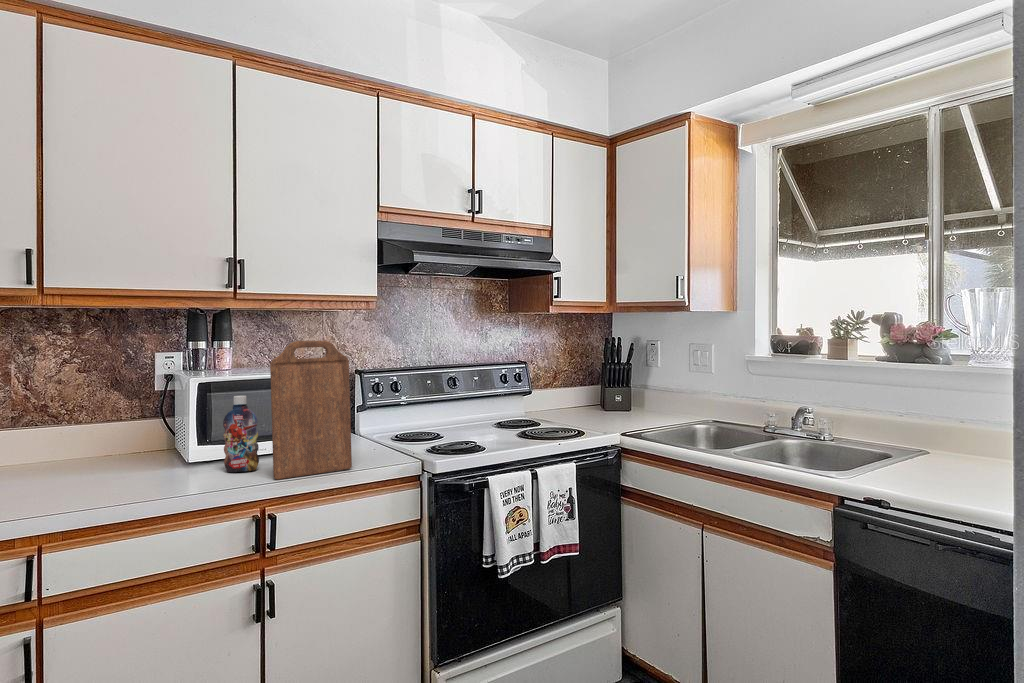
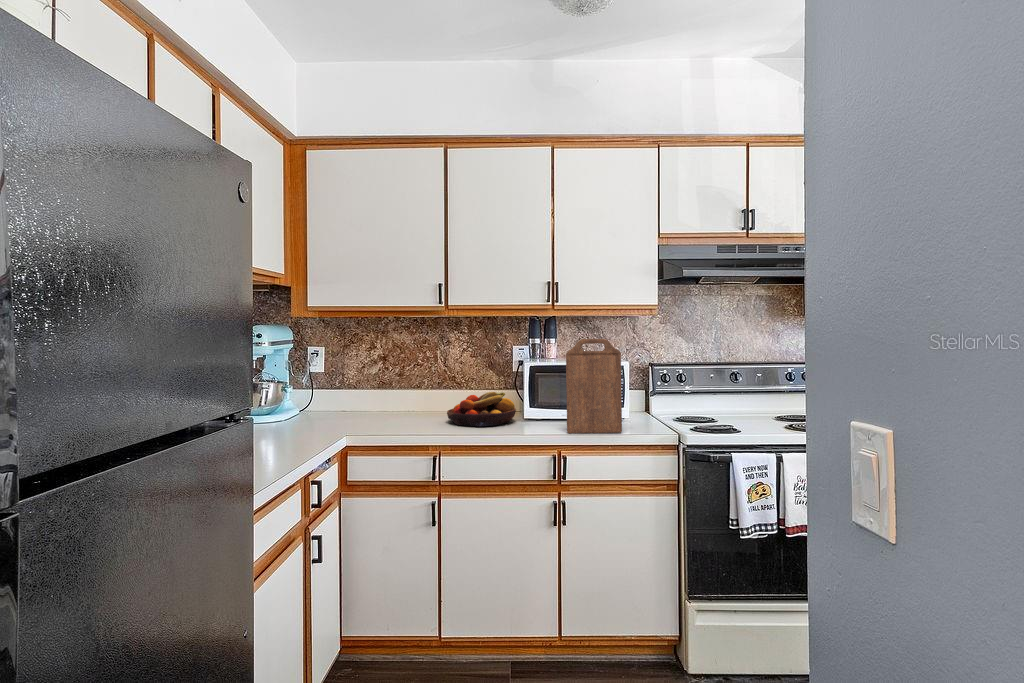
bottle: present [223,396,259,472] -> none [542,376,563,427]
fruit bowl: none [43,427,176,490] -> present [447,392,516,426]

